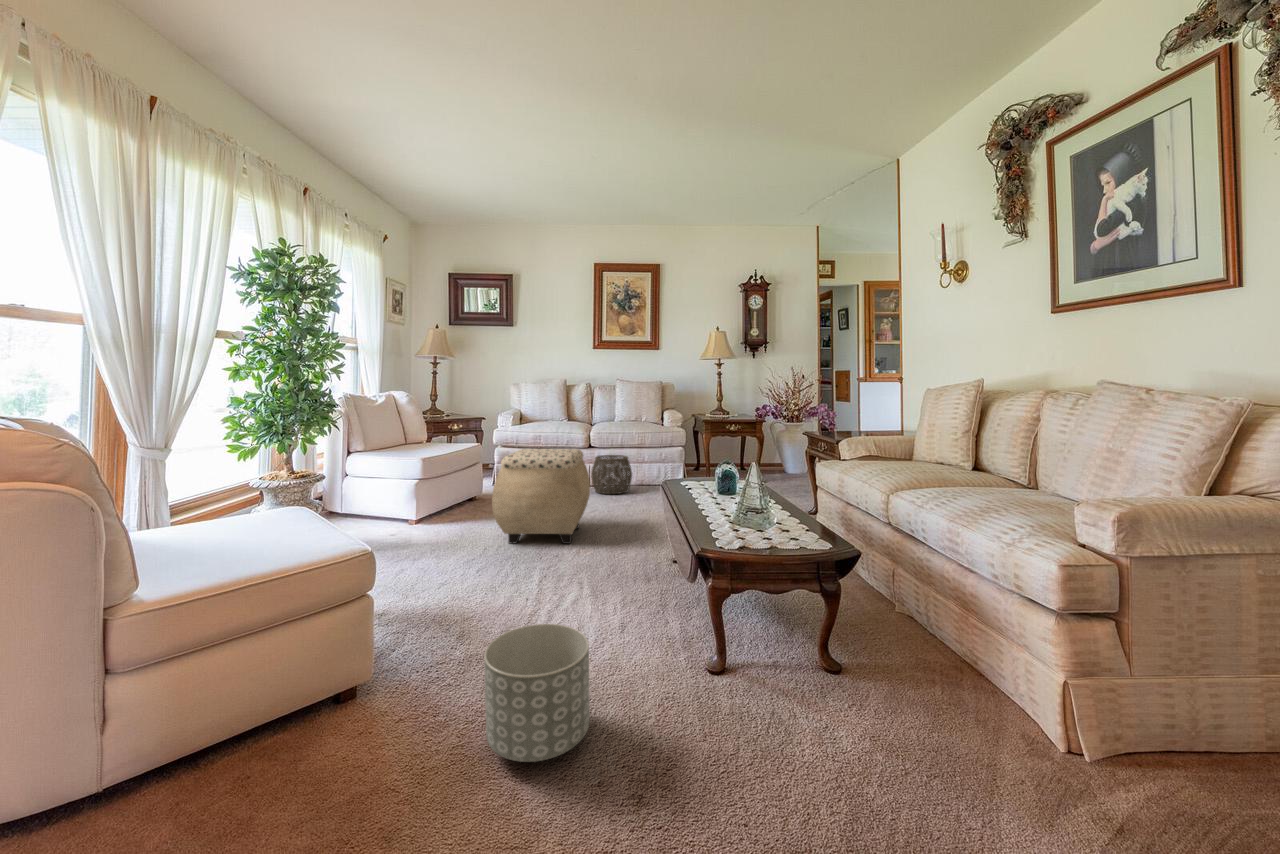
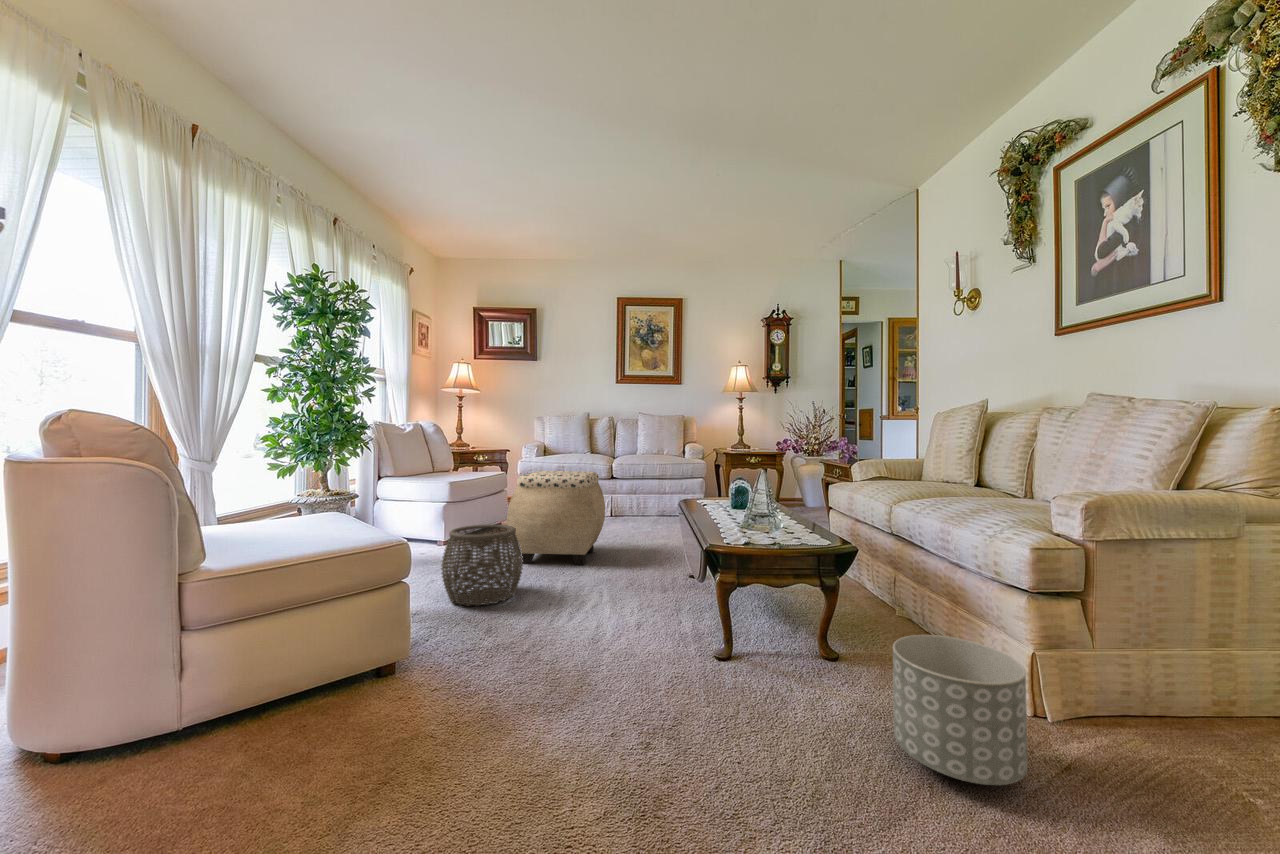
woven basket: present [591,455,632,494] -> present [441,524,523,606]
planter: present [484,624,590,762] -> present [893,635,1028,785]

